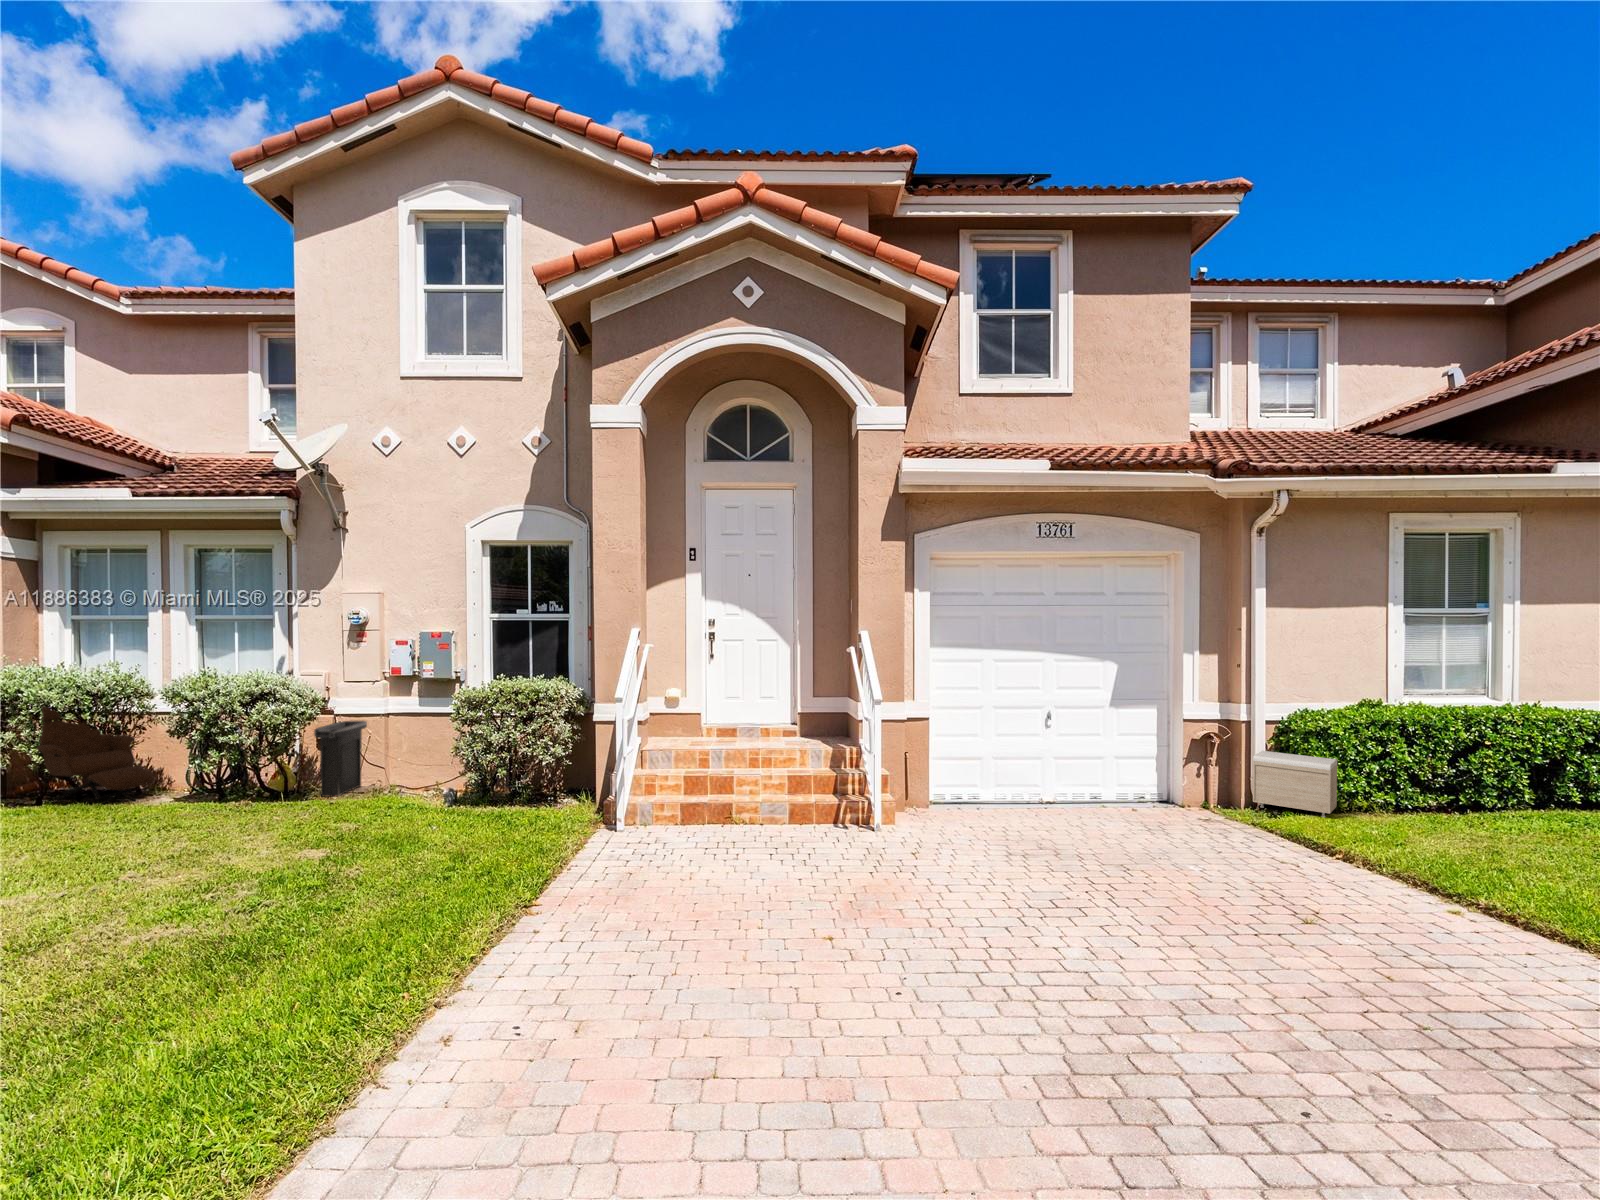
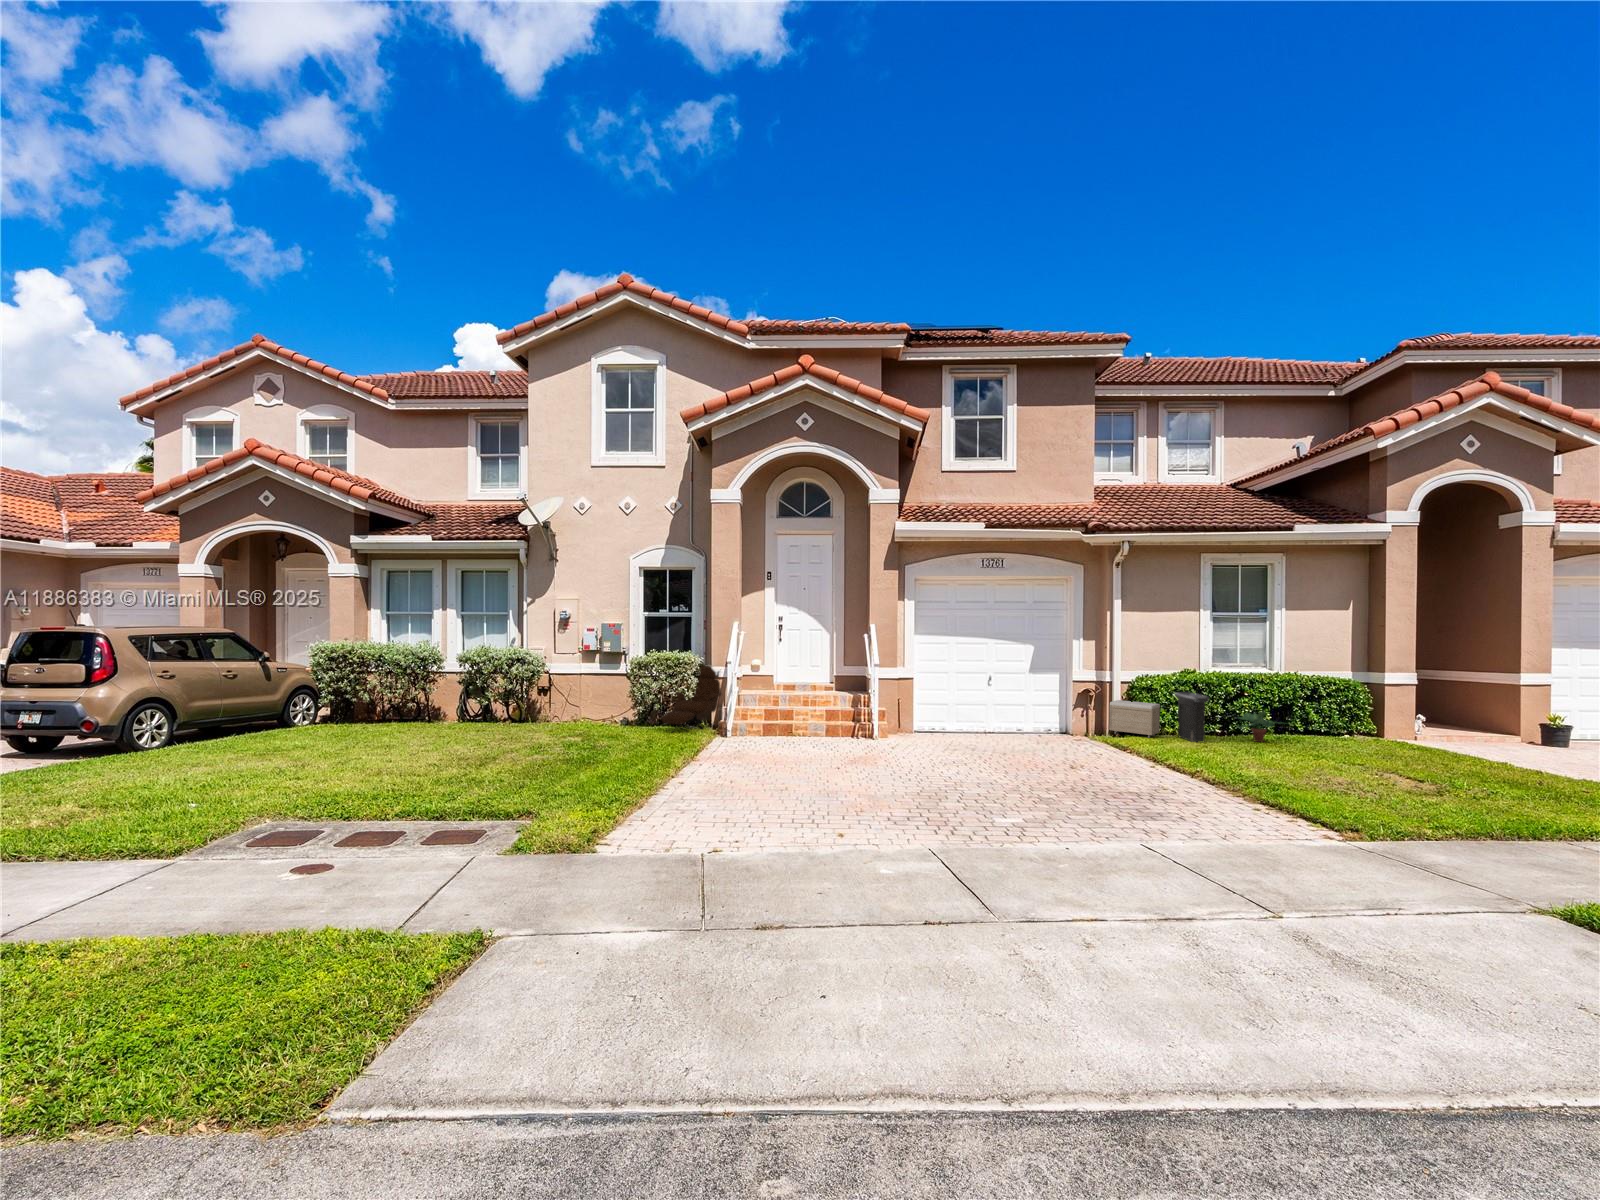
lounge chair: present [37,706,155,804] -> present [662,666,722,729]
trash can: present [314,721,367,796] -> present [1175,692,1209,742]
potted plant: none [1465,770,1567,824] -> present [1238,711,1275,742]

